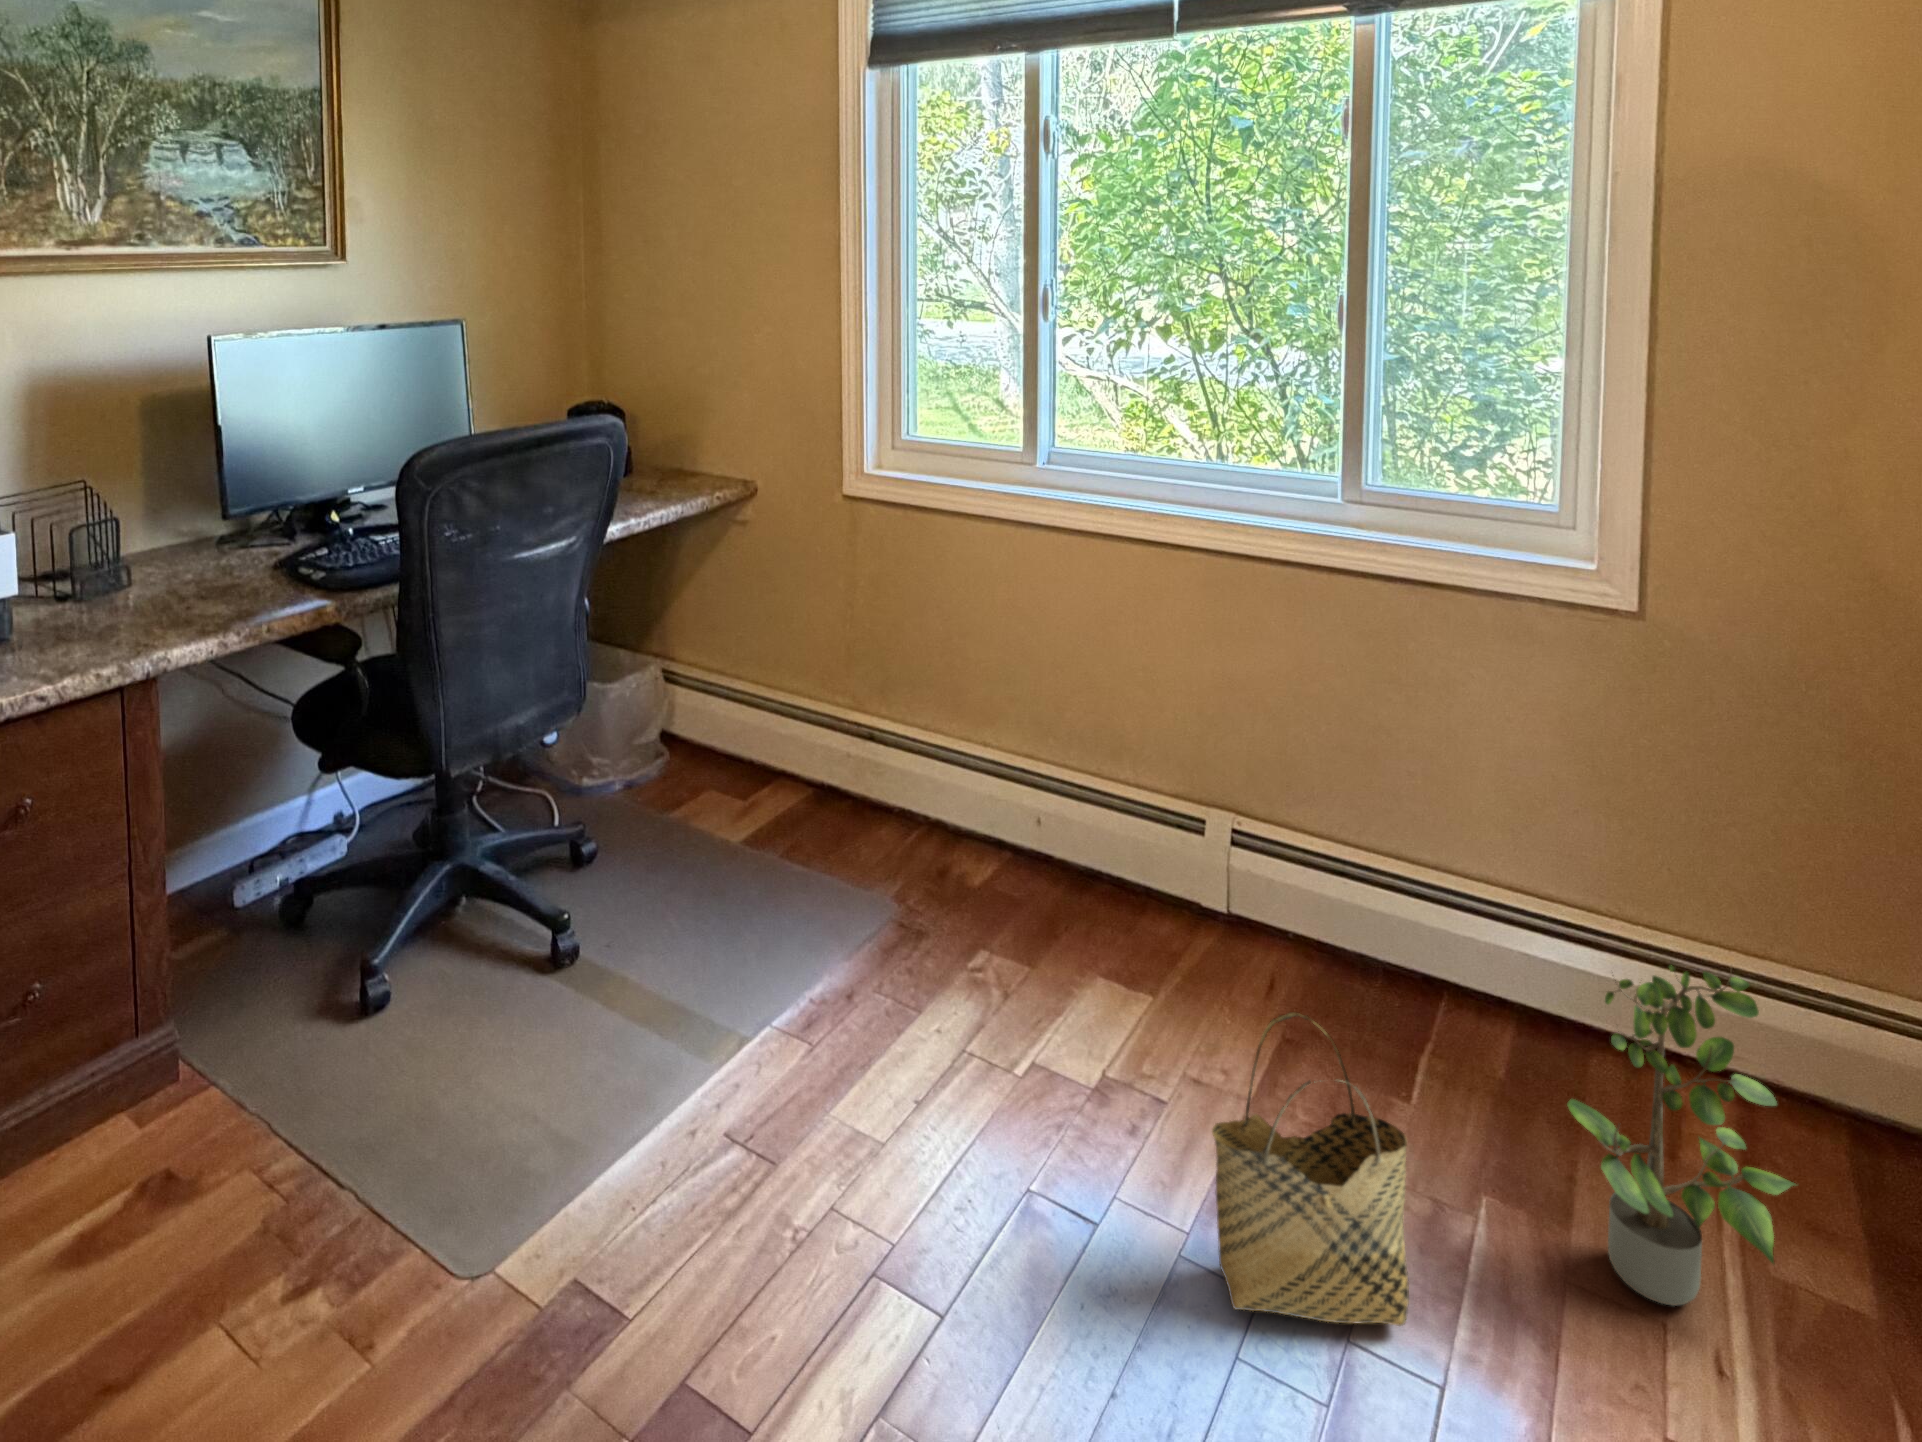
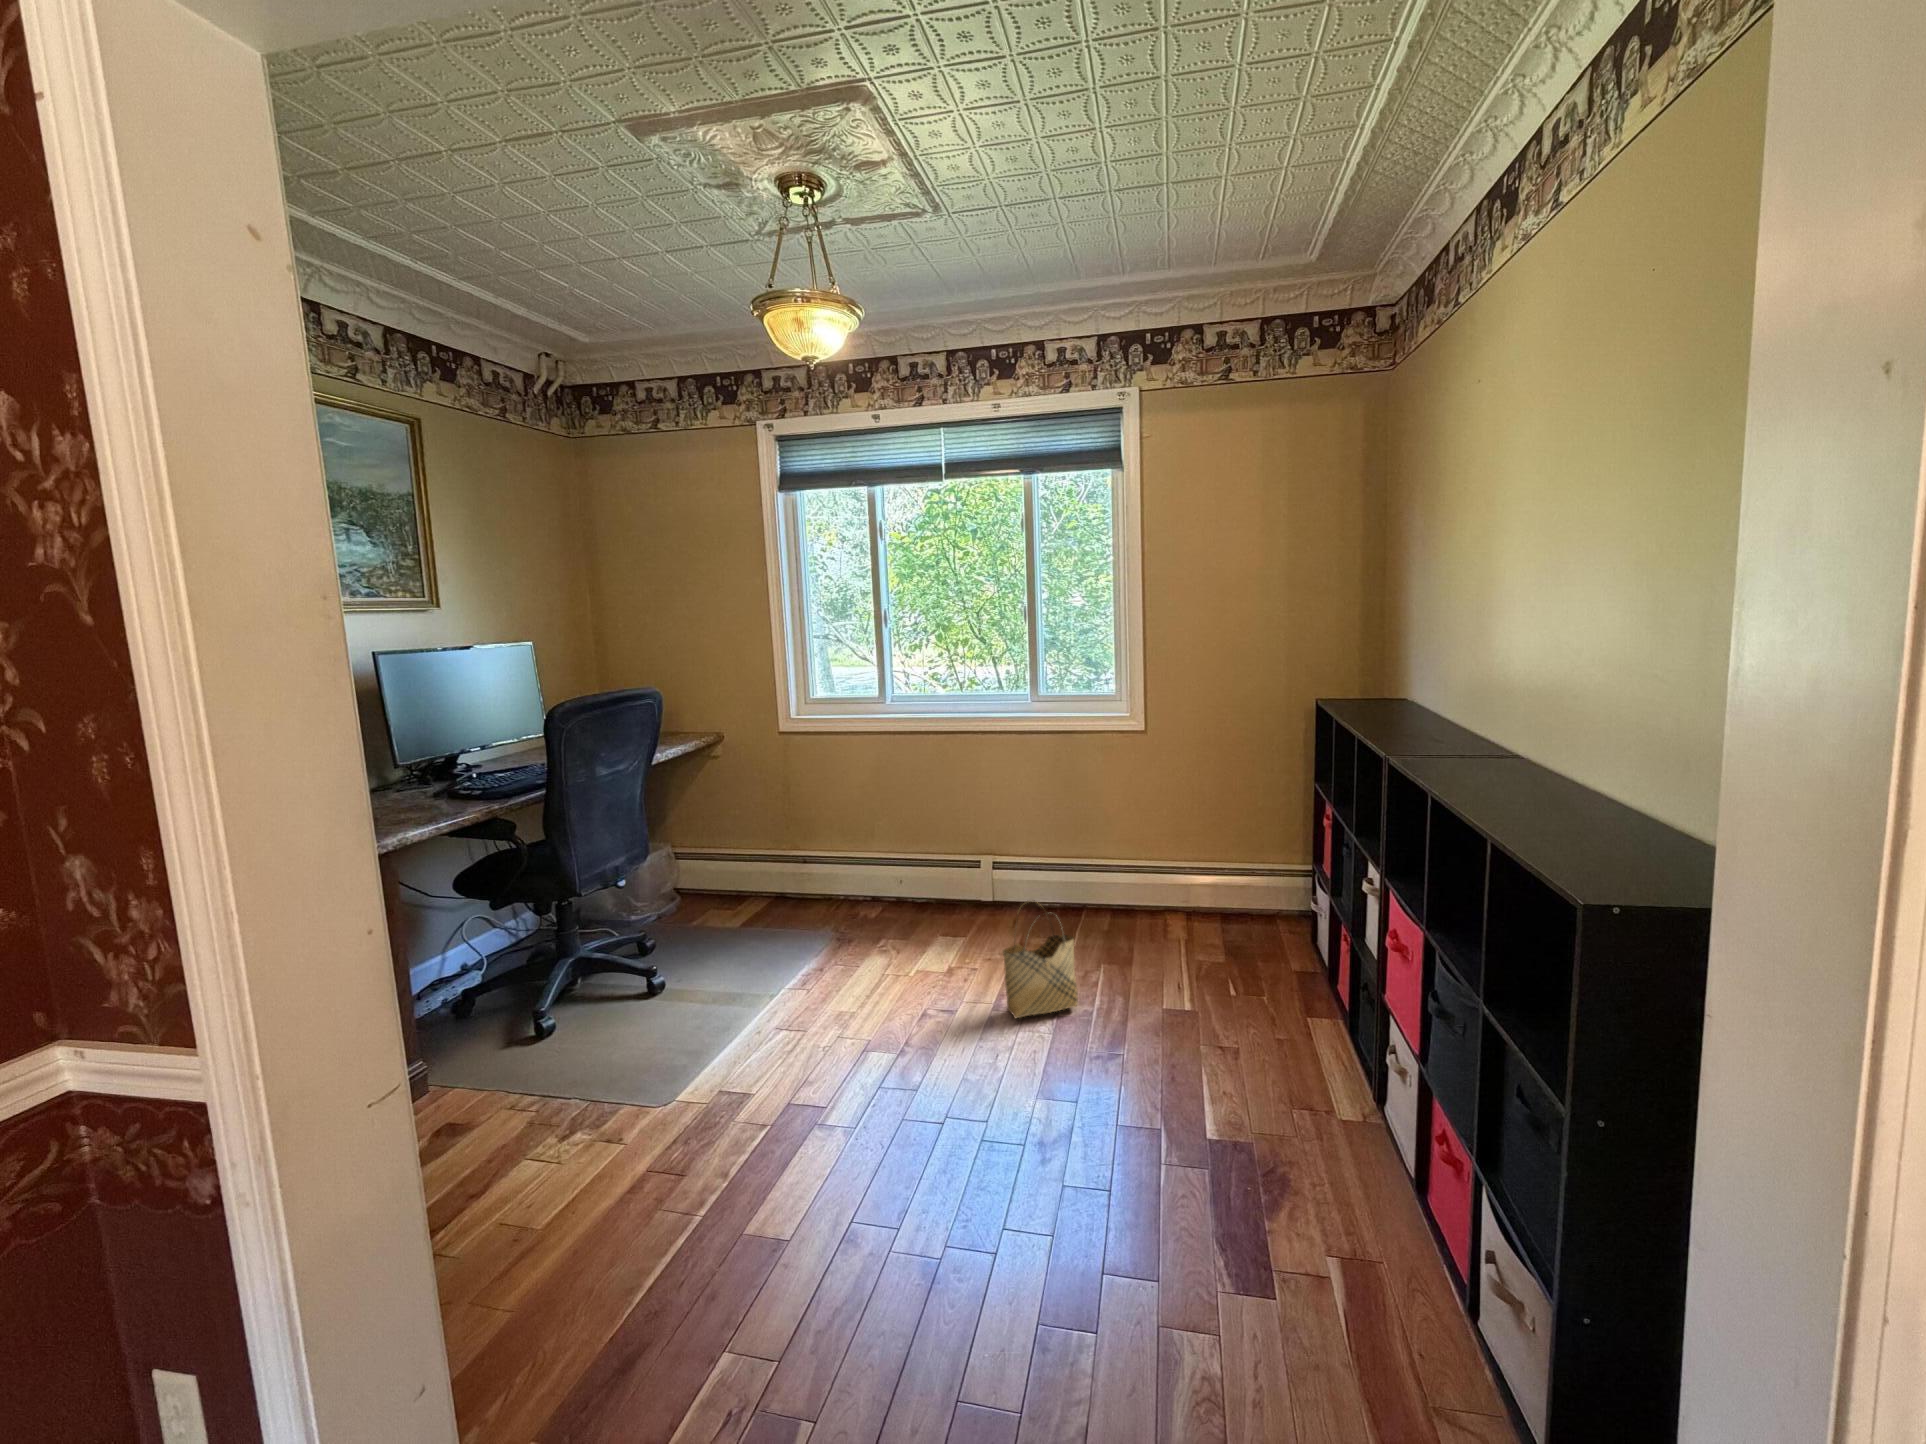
potted plant: present [1567,966,1795,1306] -> none [1127,848,1202,980]

